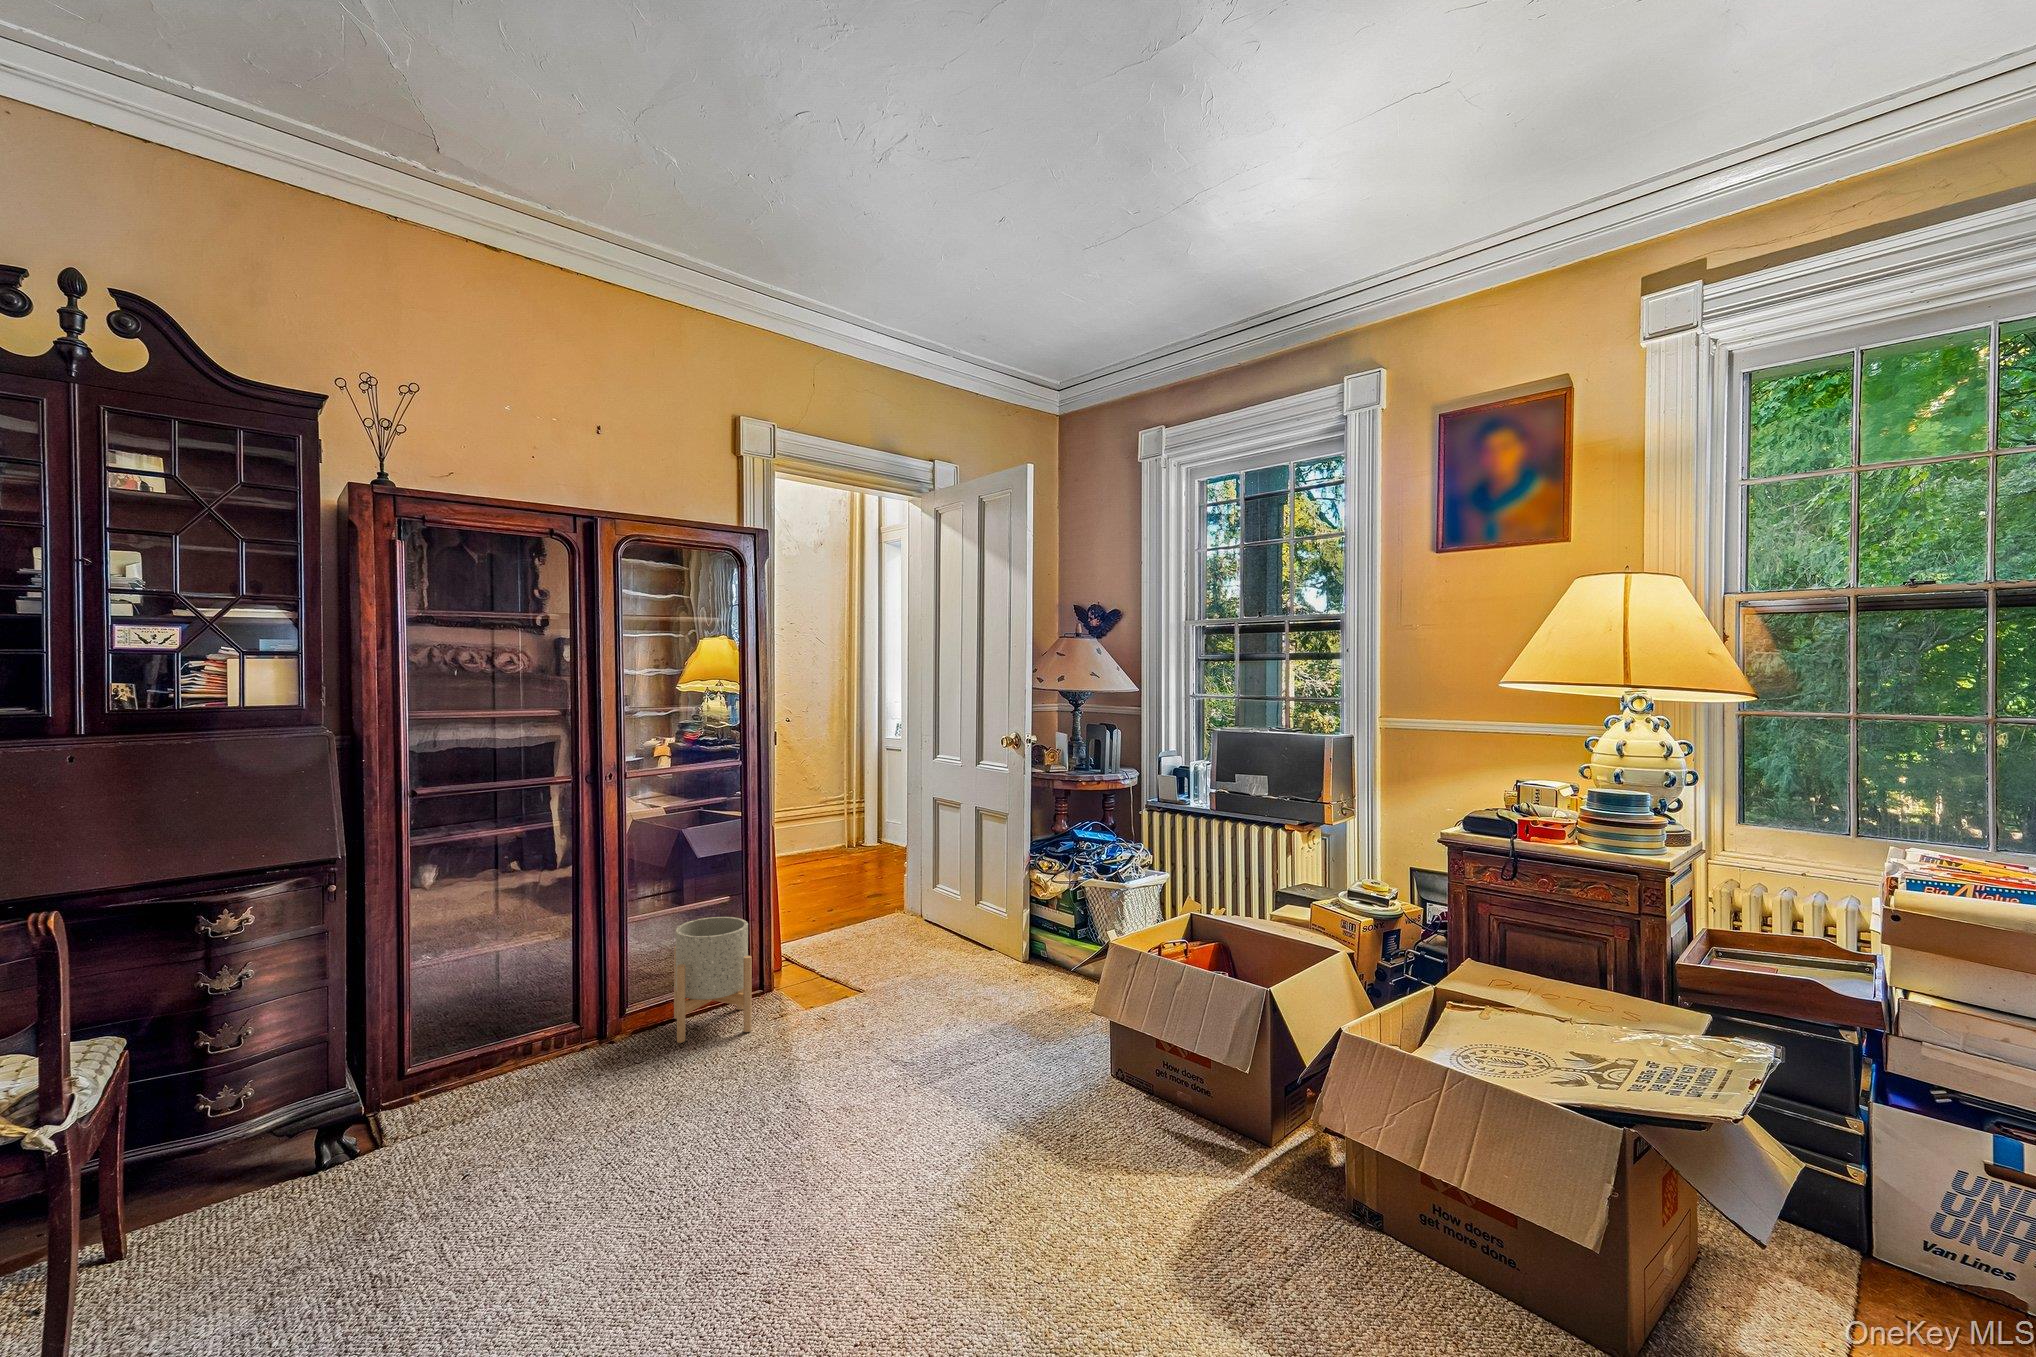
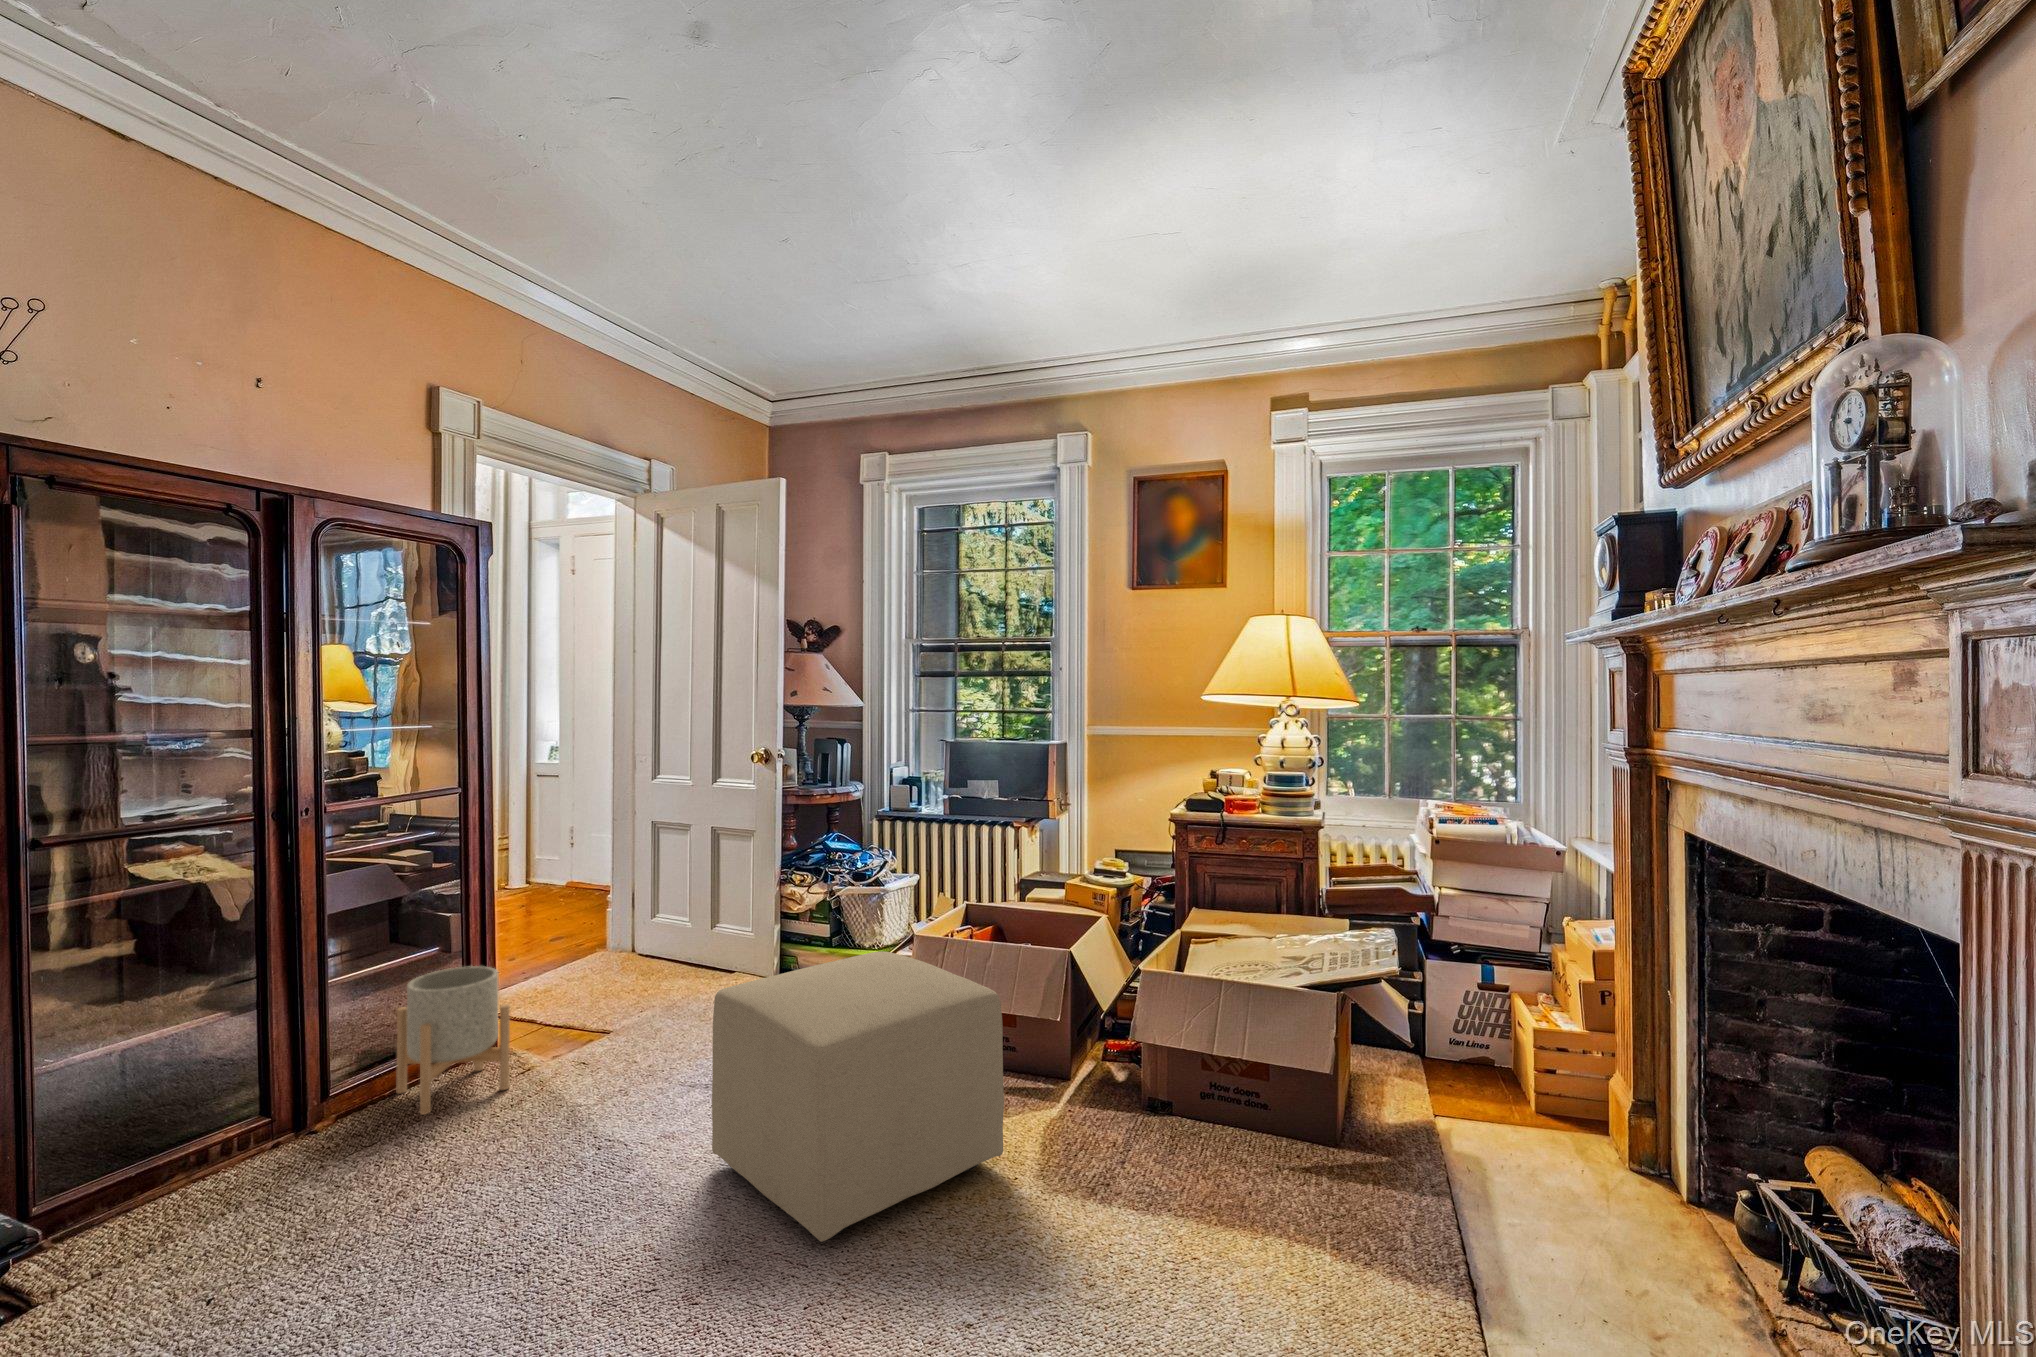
ottoman: none [858,961,1138,1277] -> present [712,951,1004,1242]

